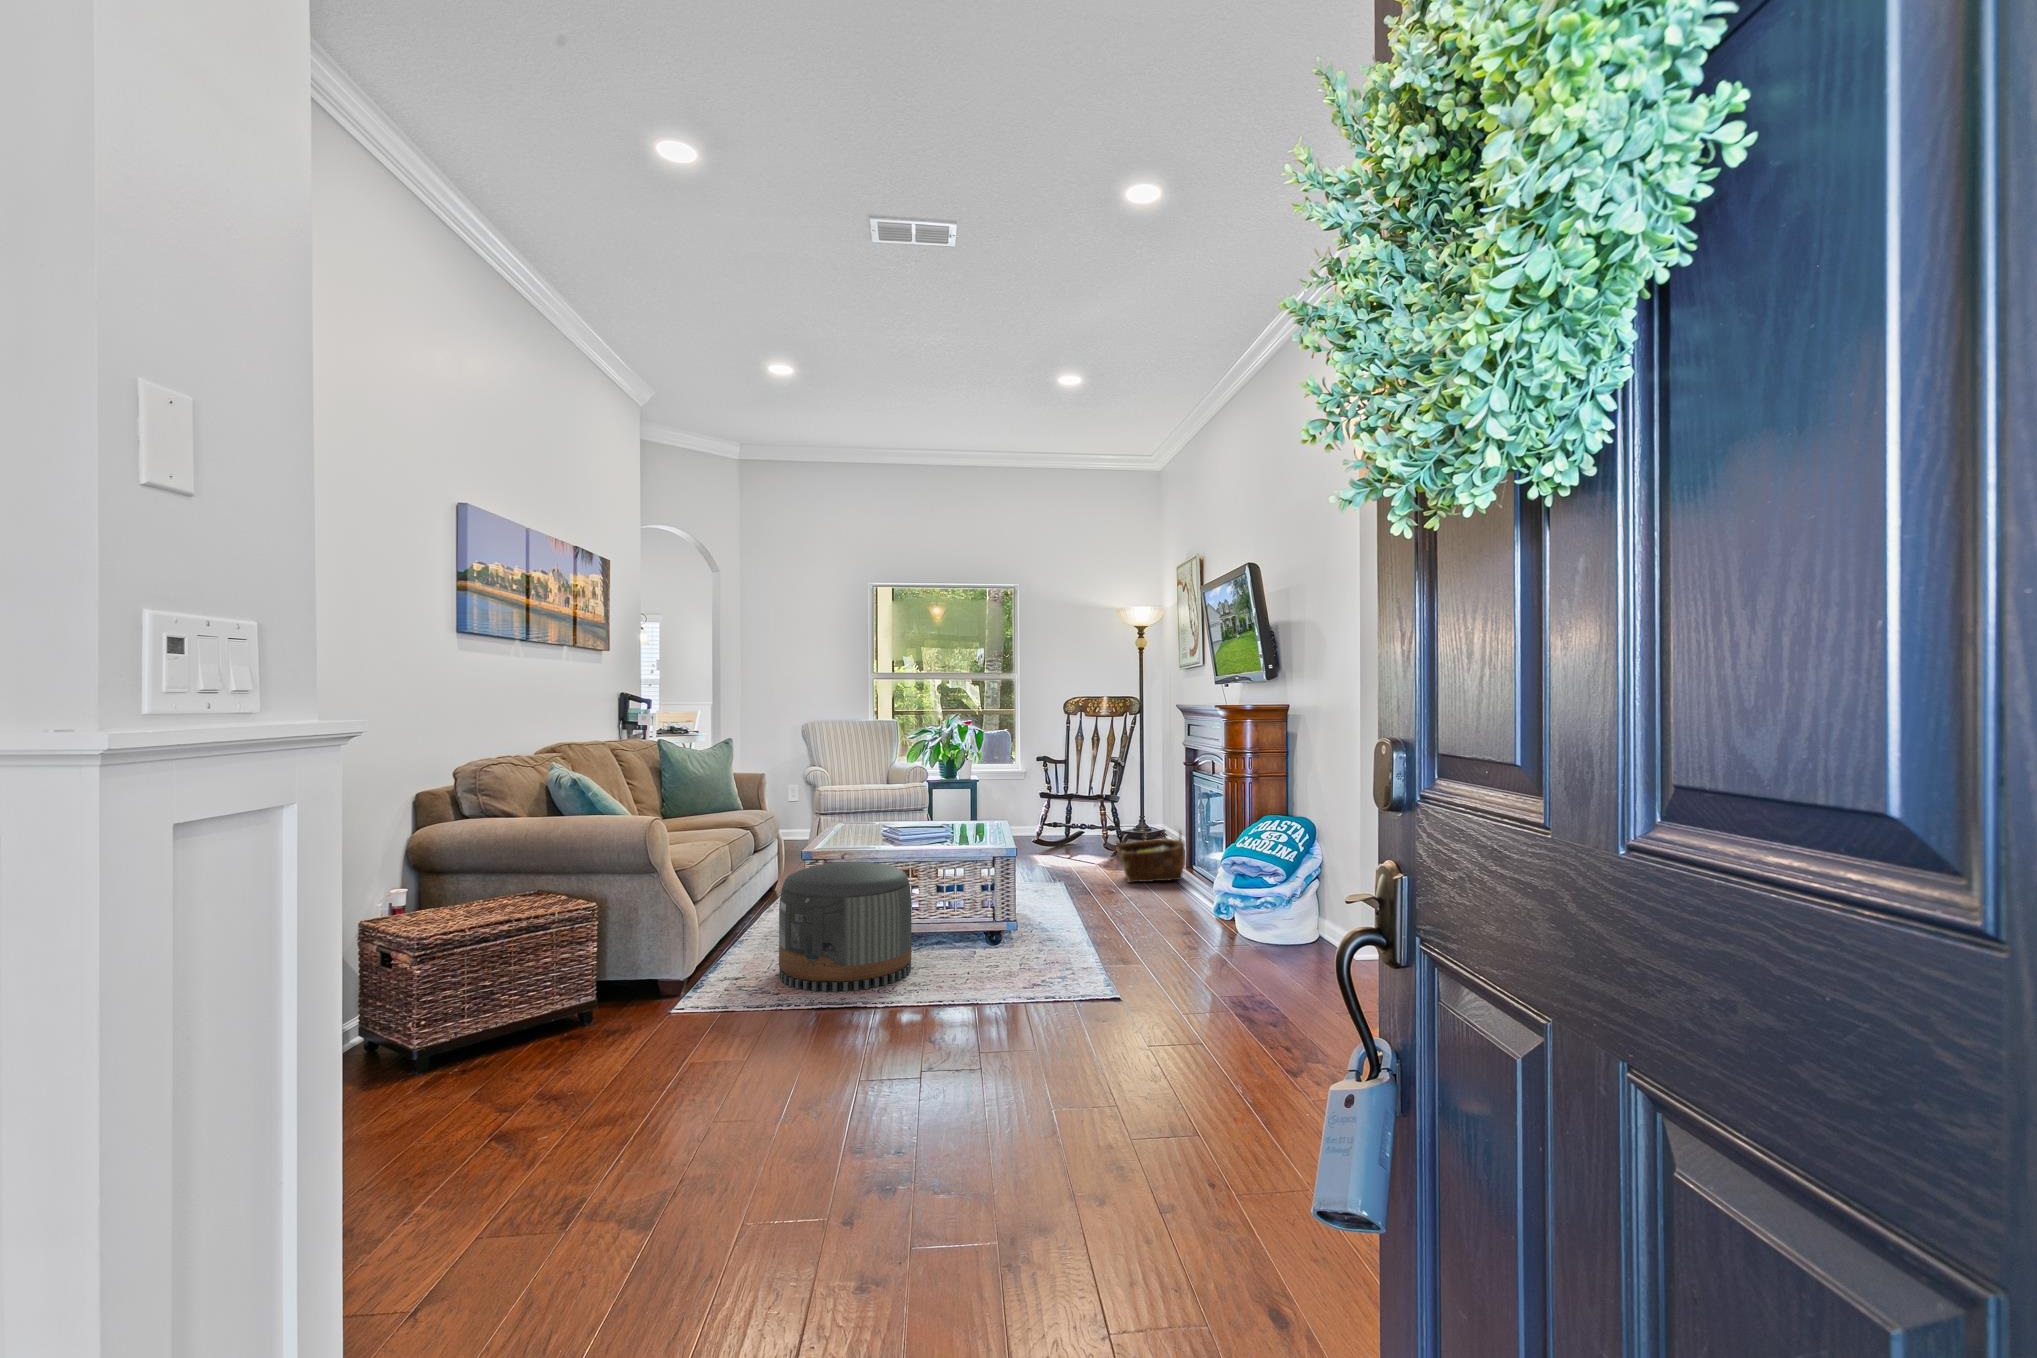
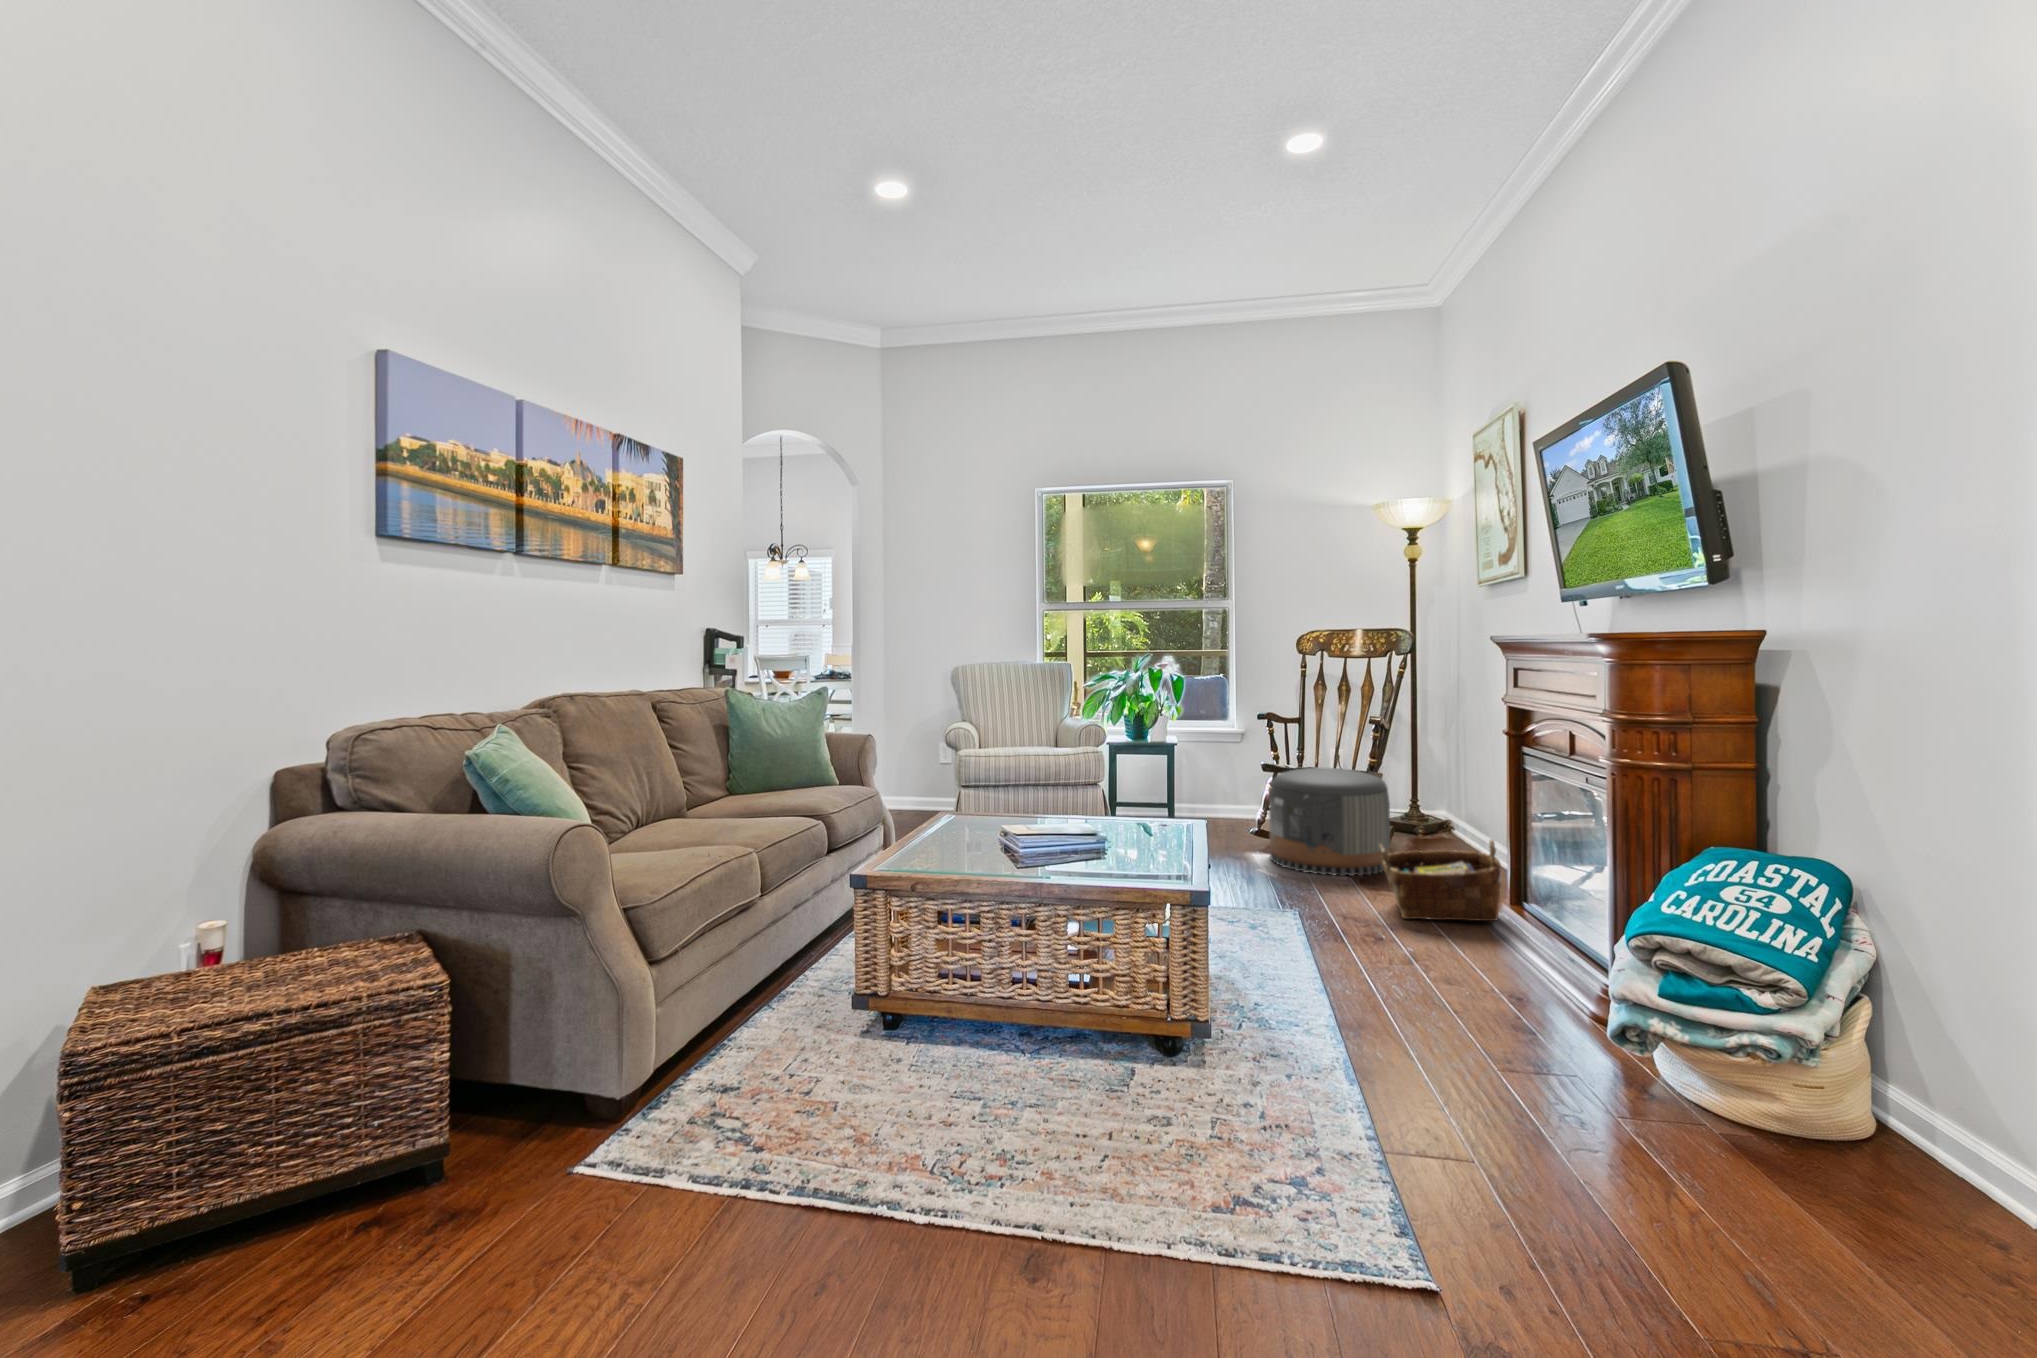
pouf: present [779,862,912,992] -> present [1269,768,1390,876]

